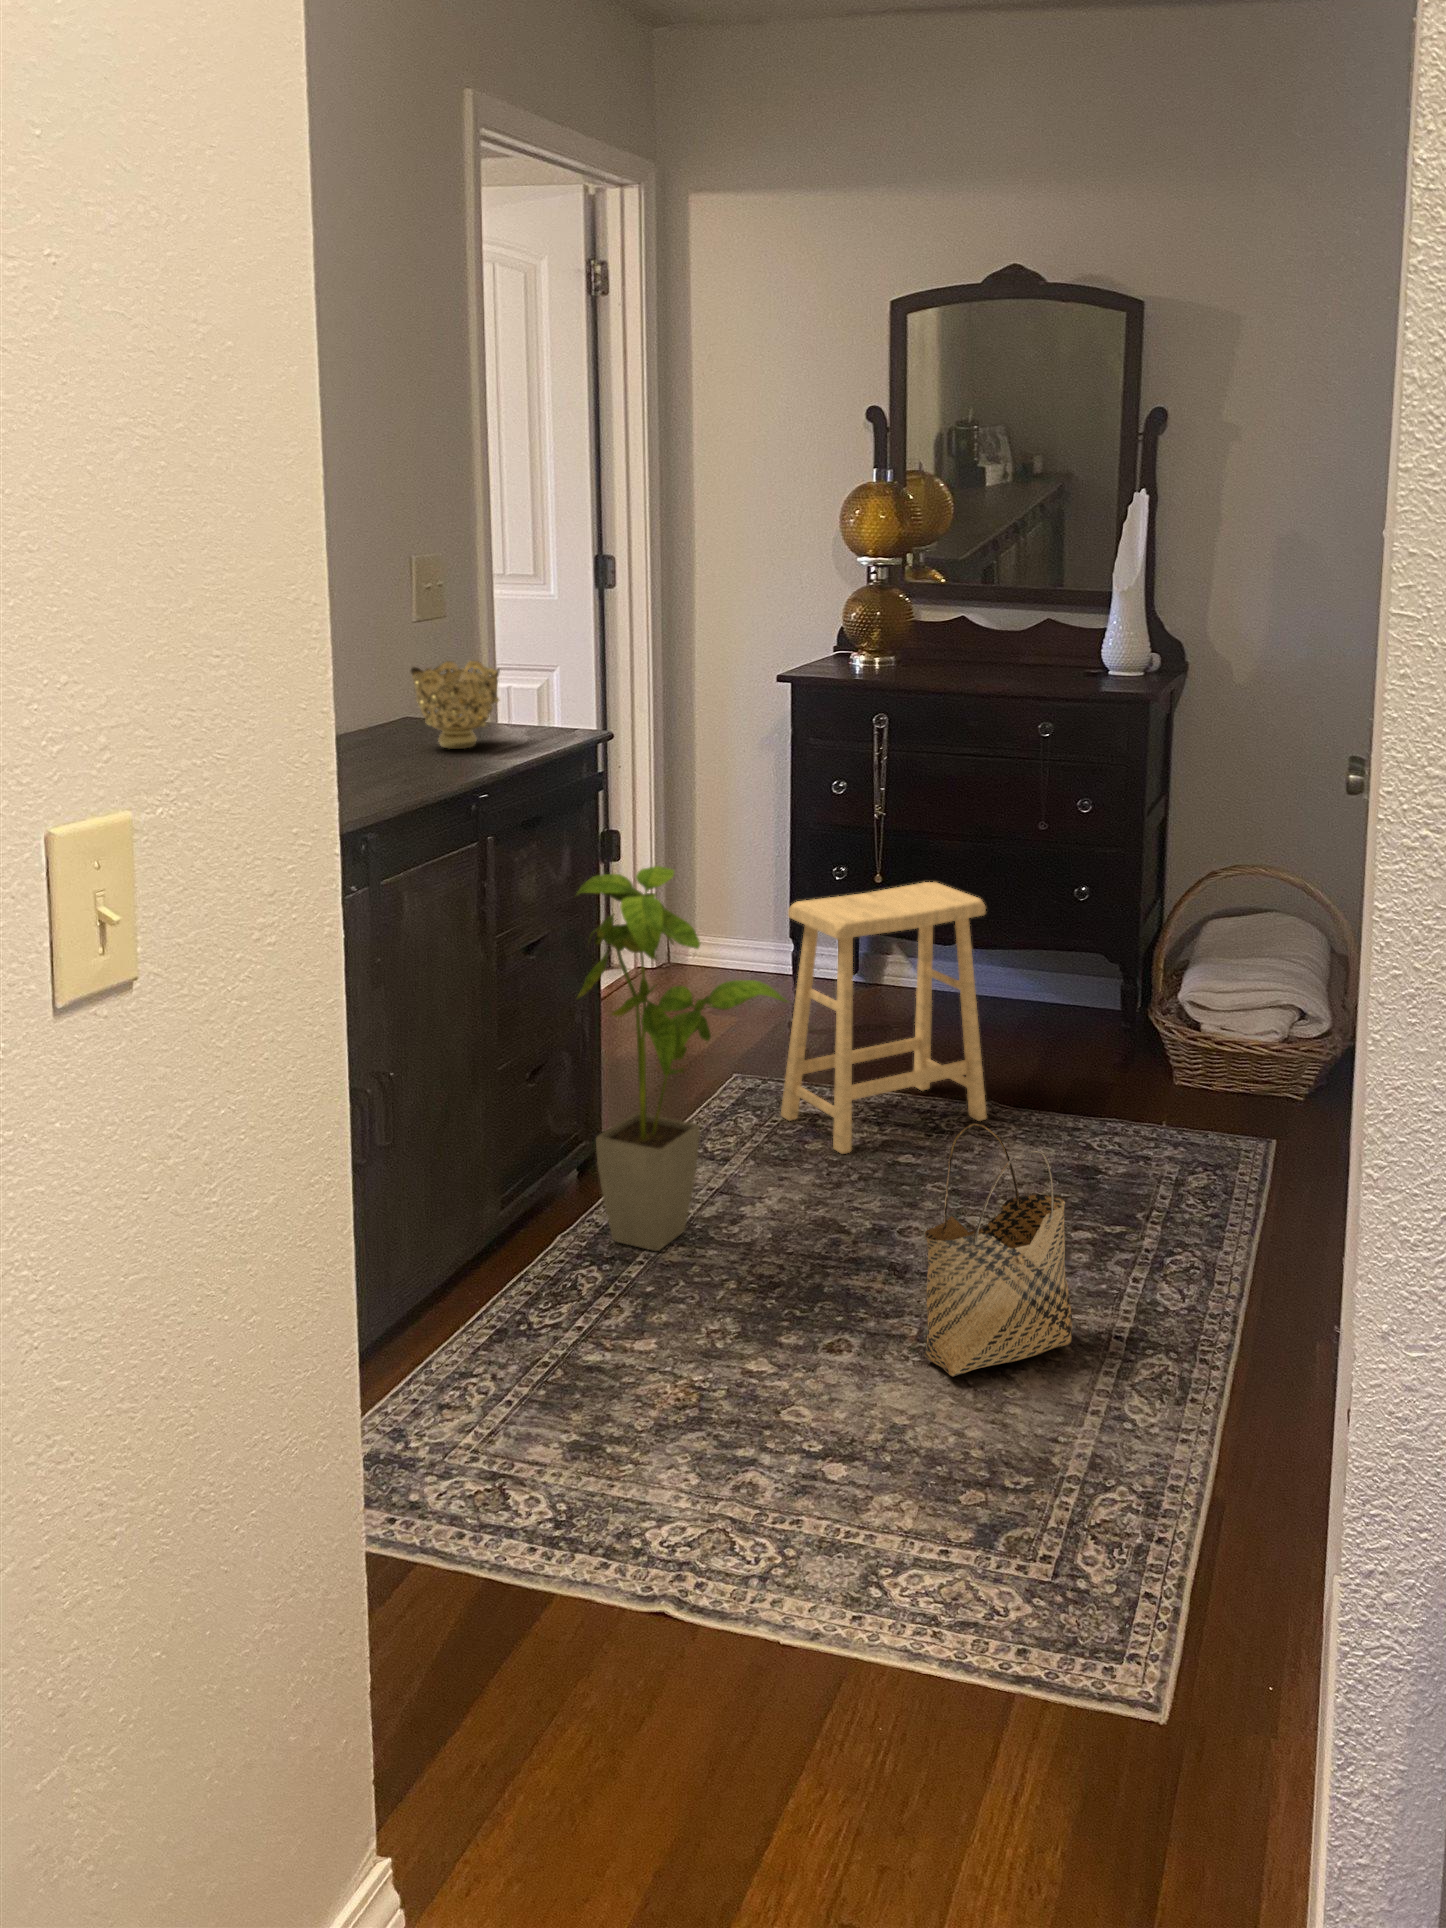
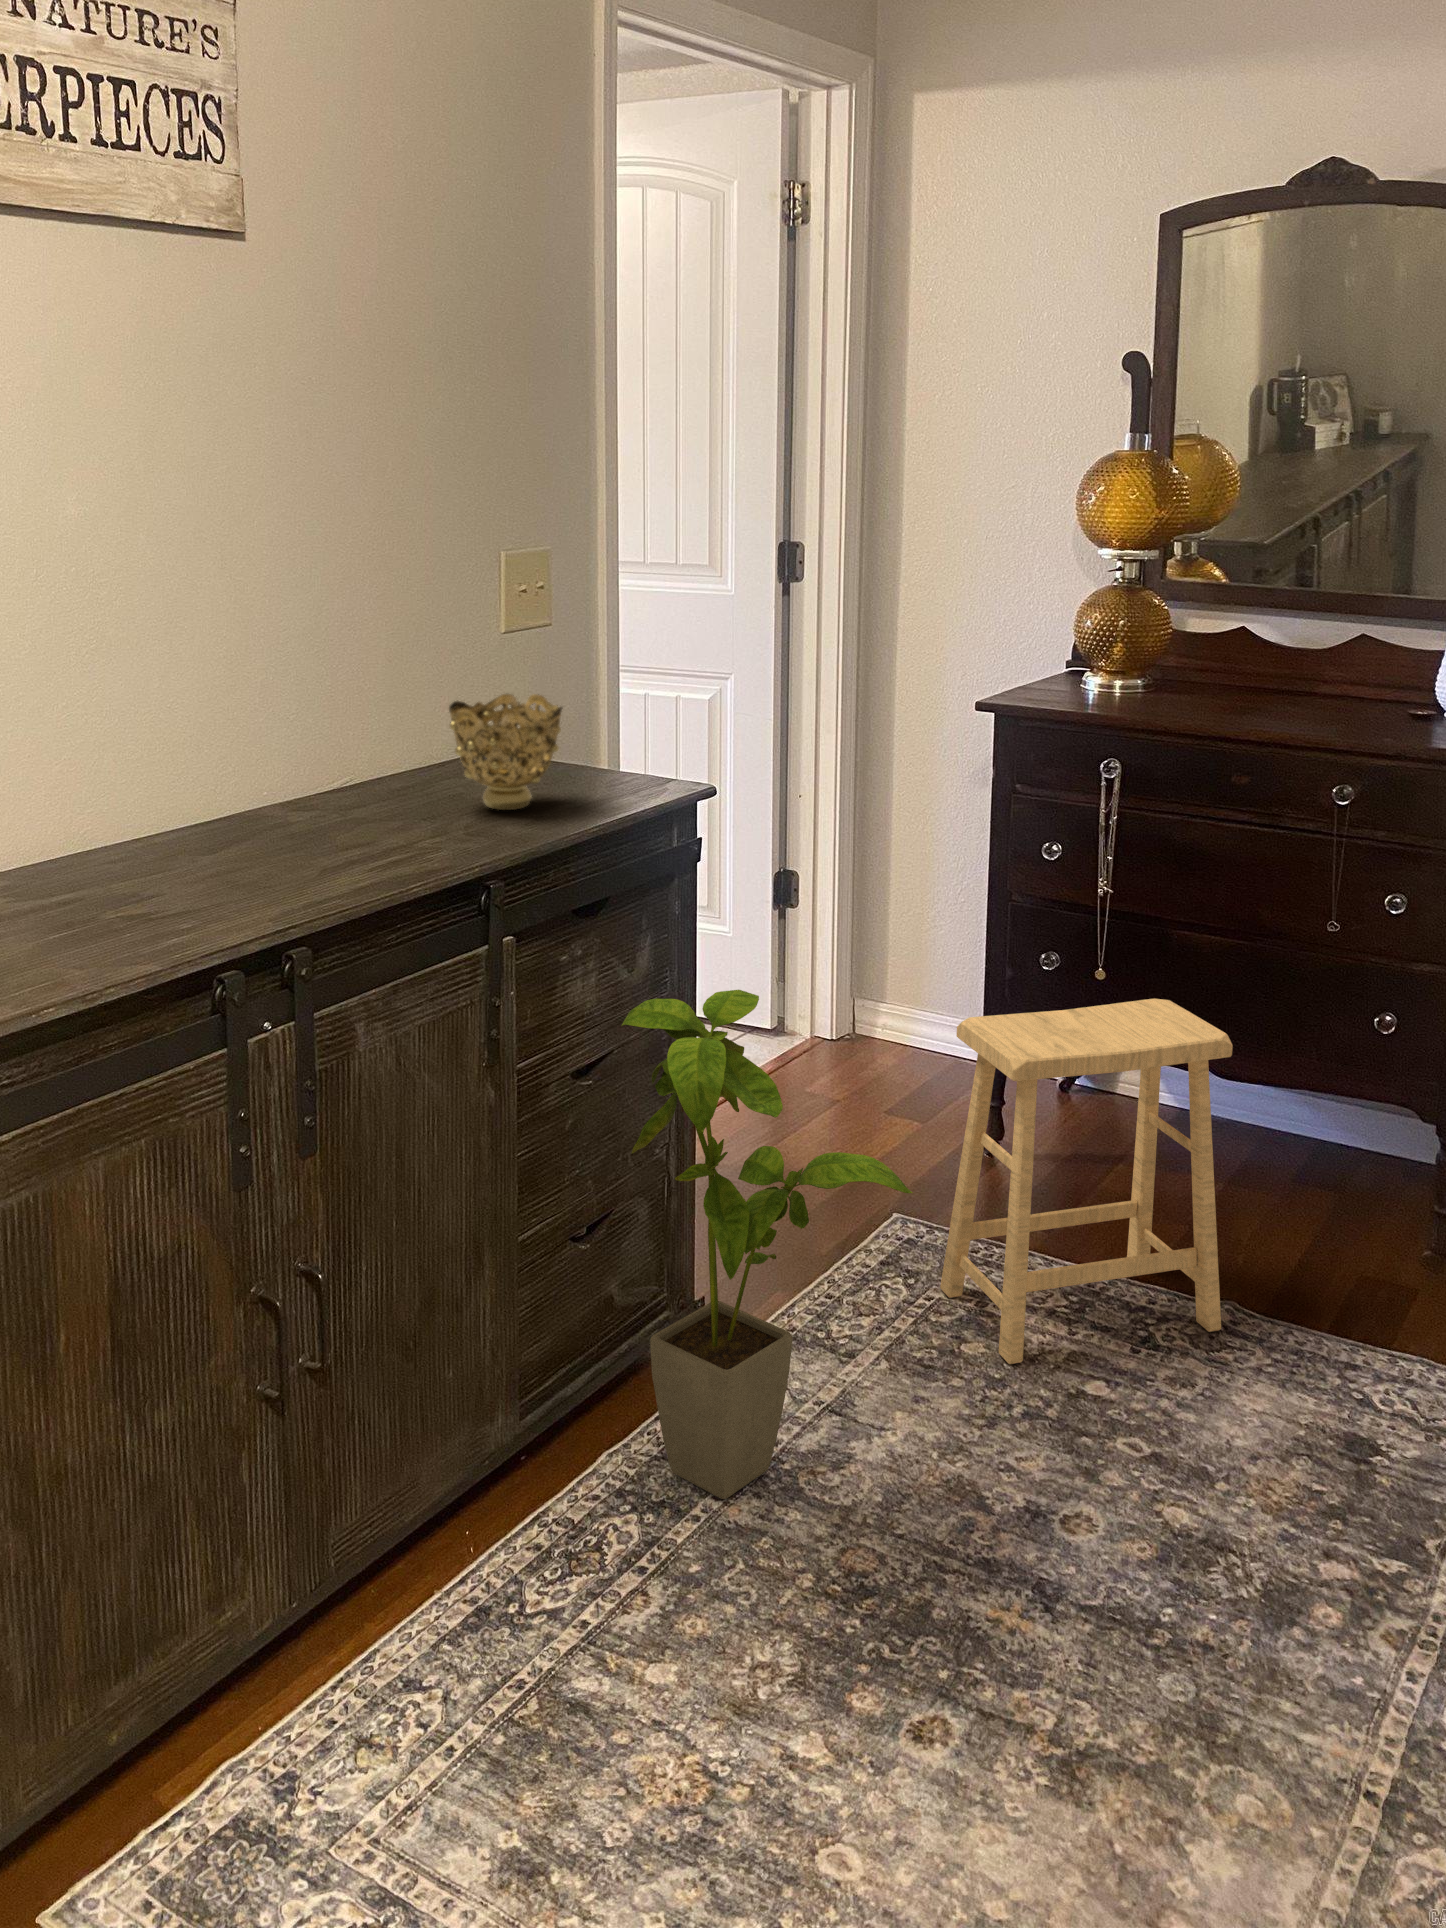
woven basket: present [925,1123,1072,1376] -> none [1057,1438,1296,1833]

